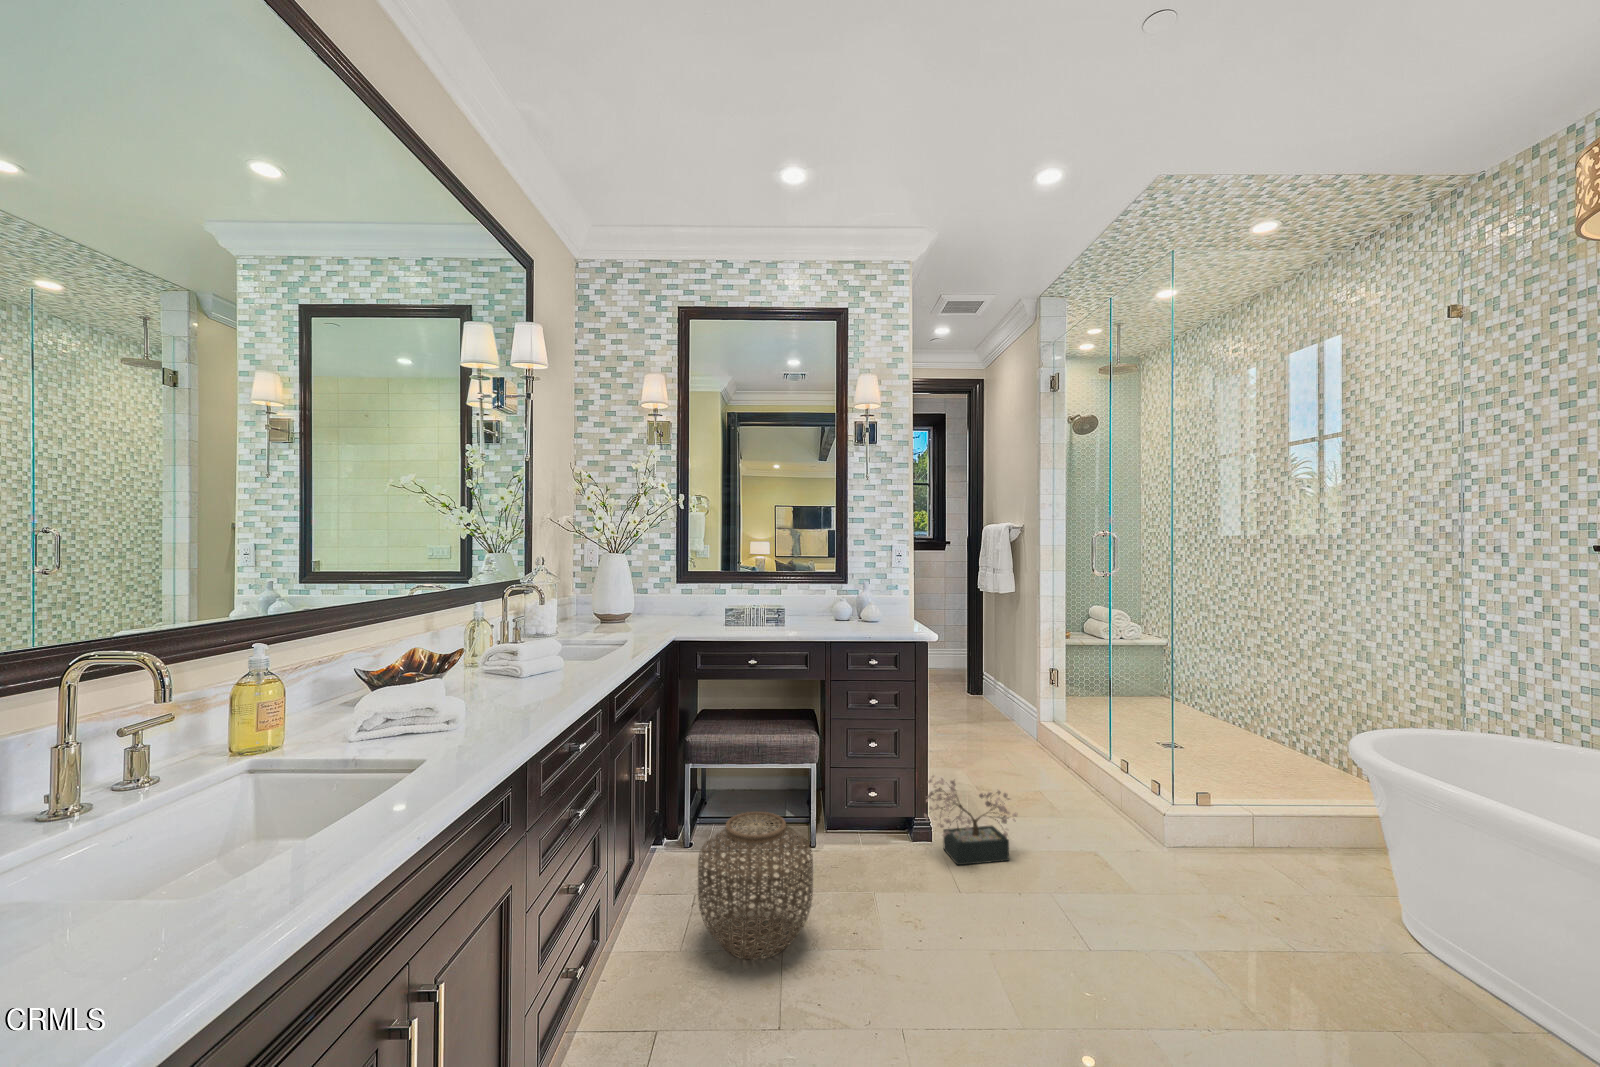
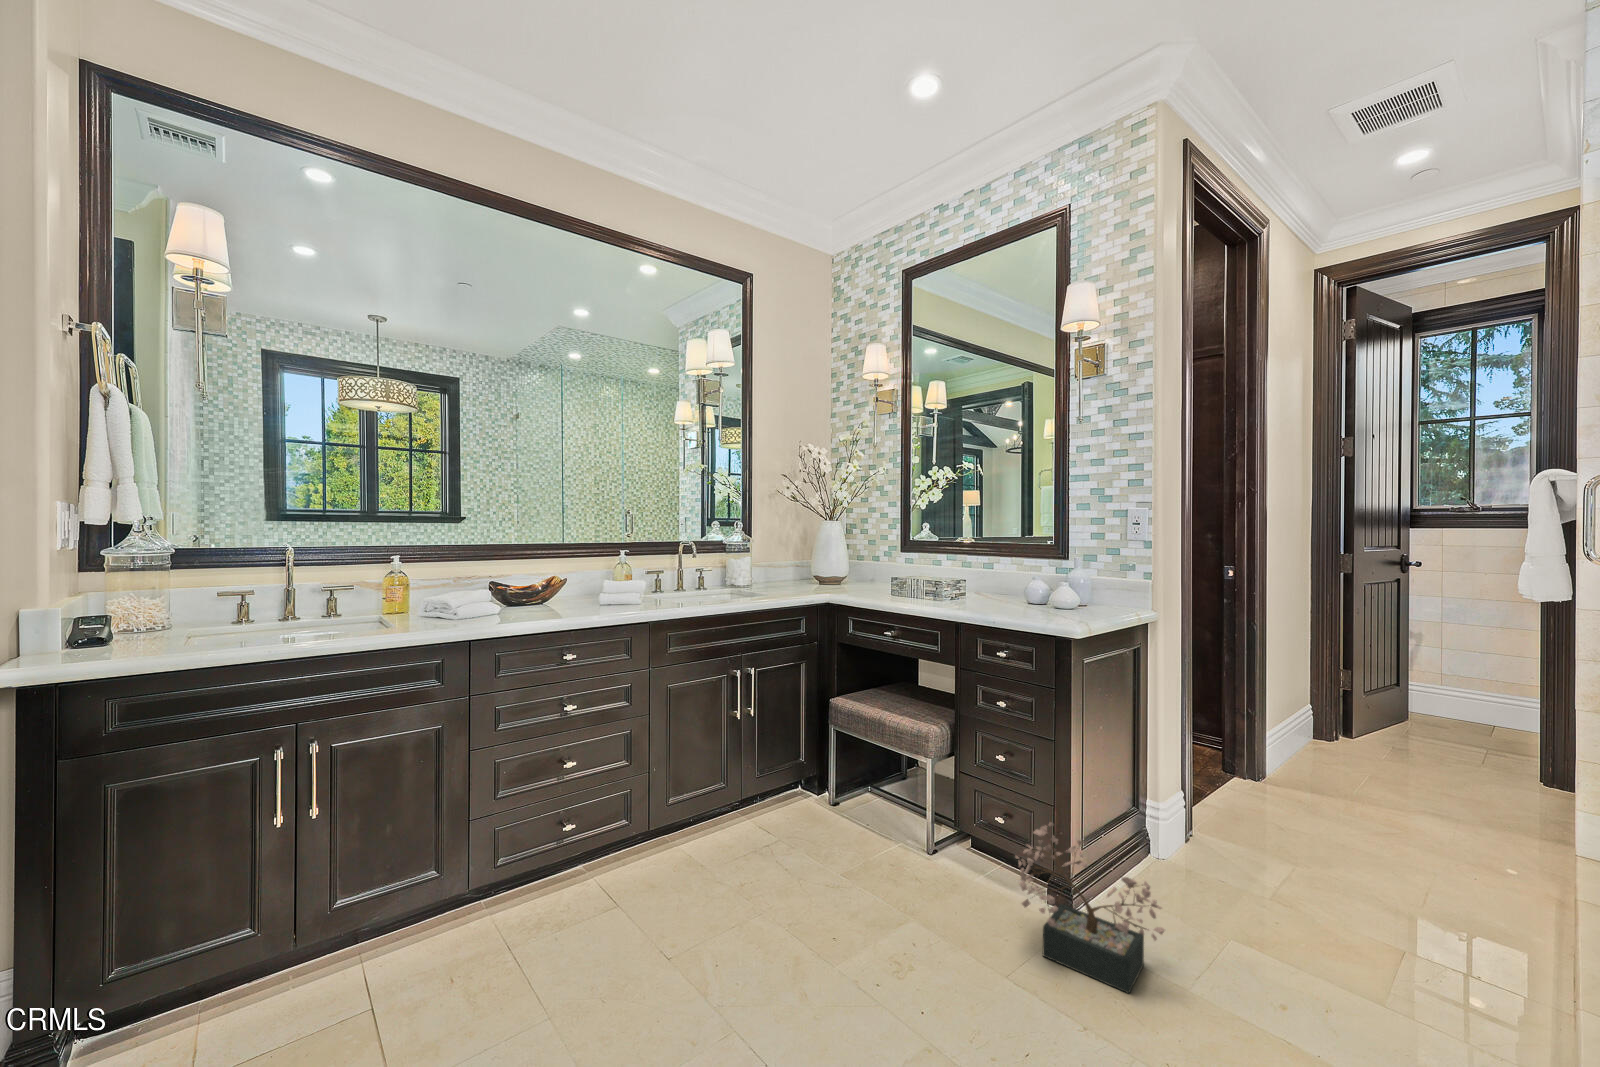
woven basket: present [698,812,813,959] -> none [674,770,791,918]

